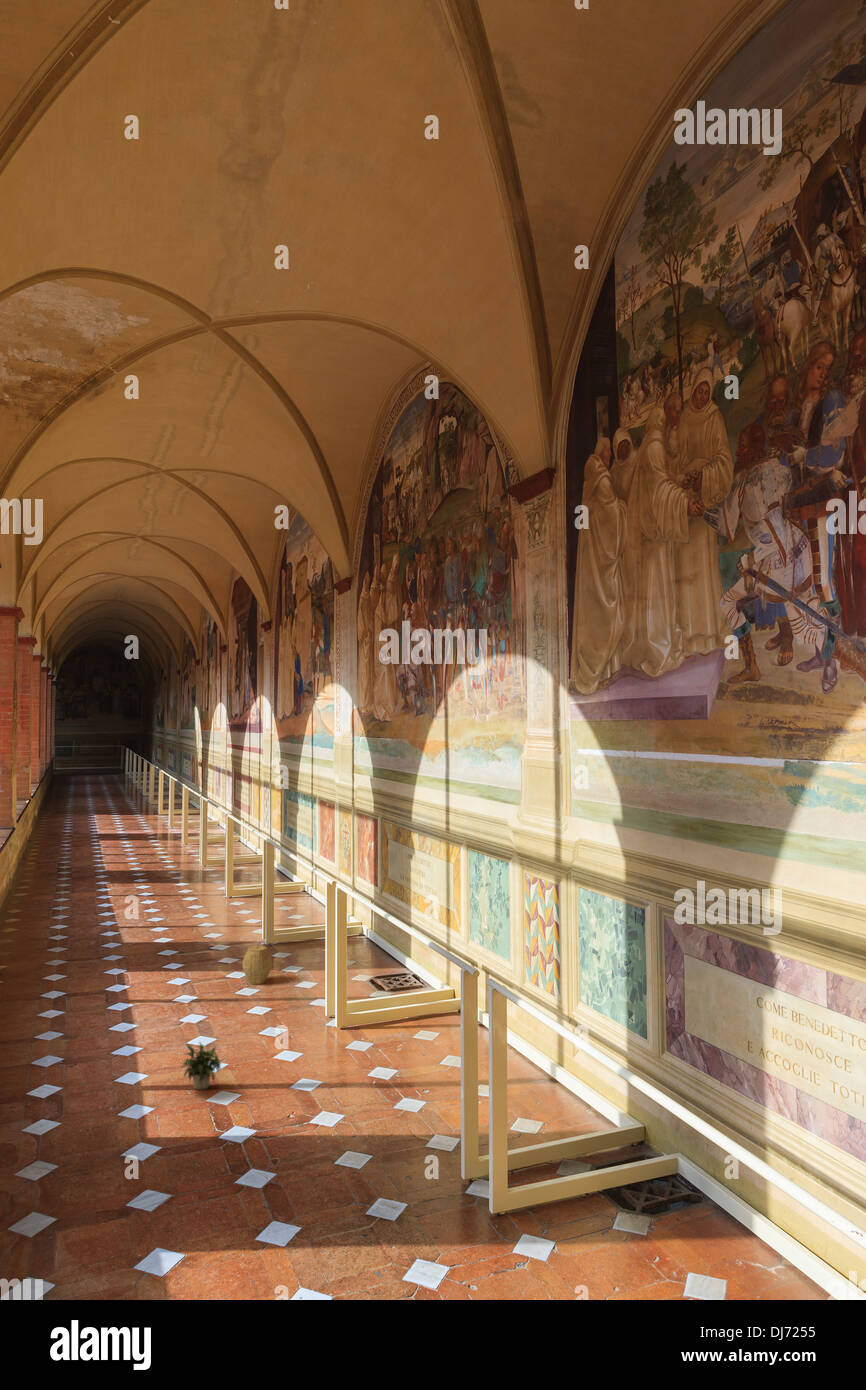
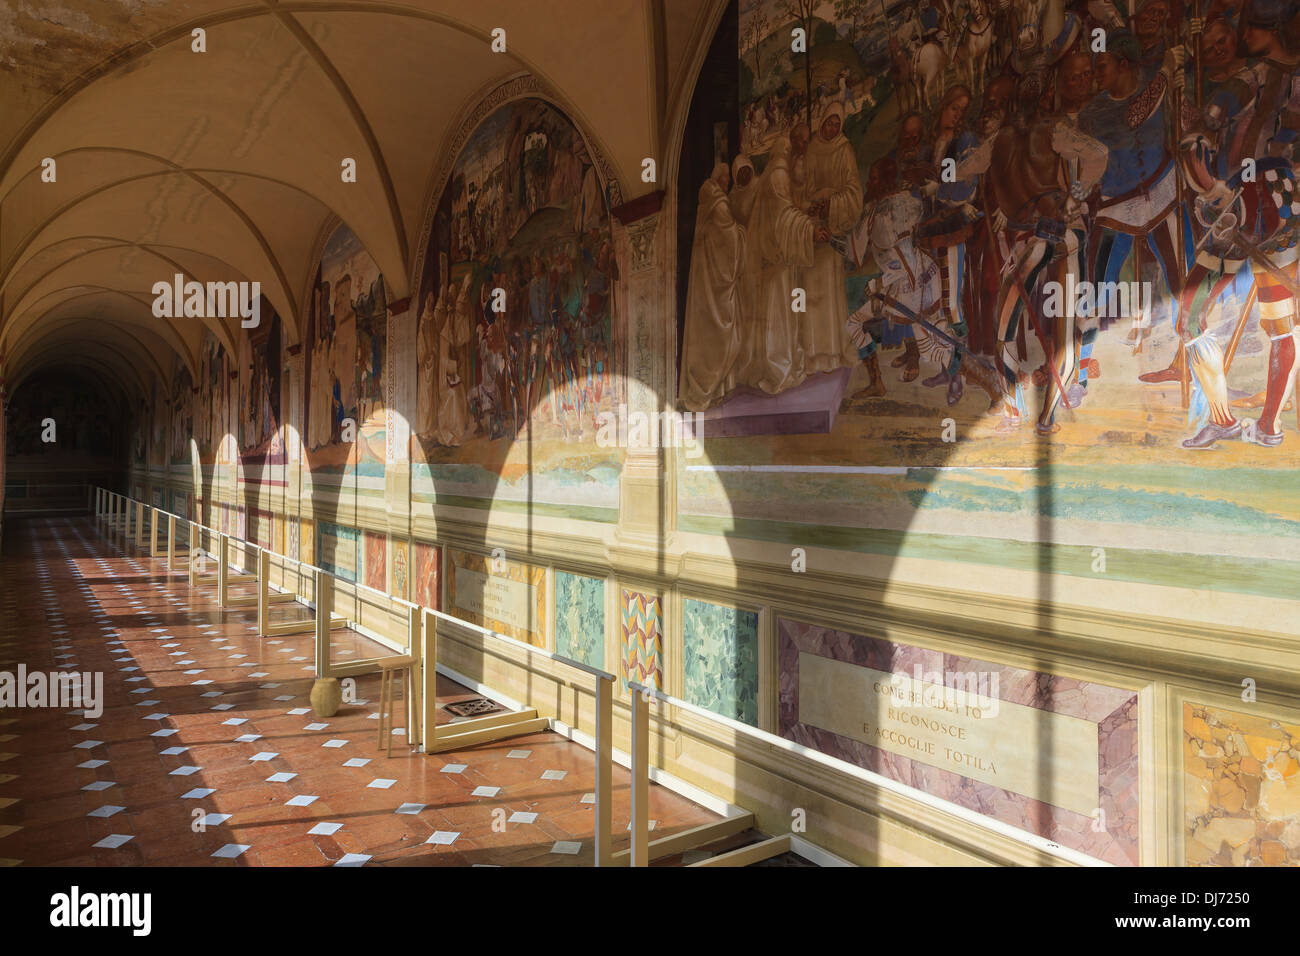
stool: none [291,931,329,1031] -> present [377,656,419,758]
potted plant: present [182,1043,221,1089] -> none [277,772,322,822]

